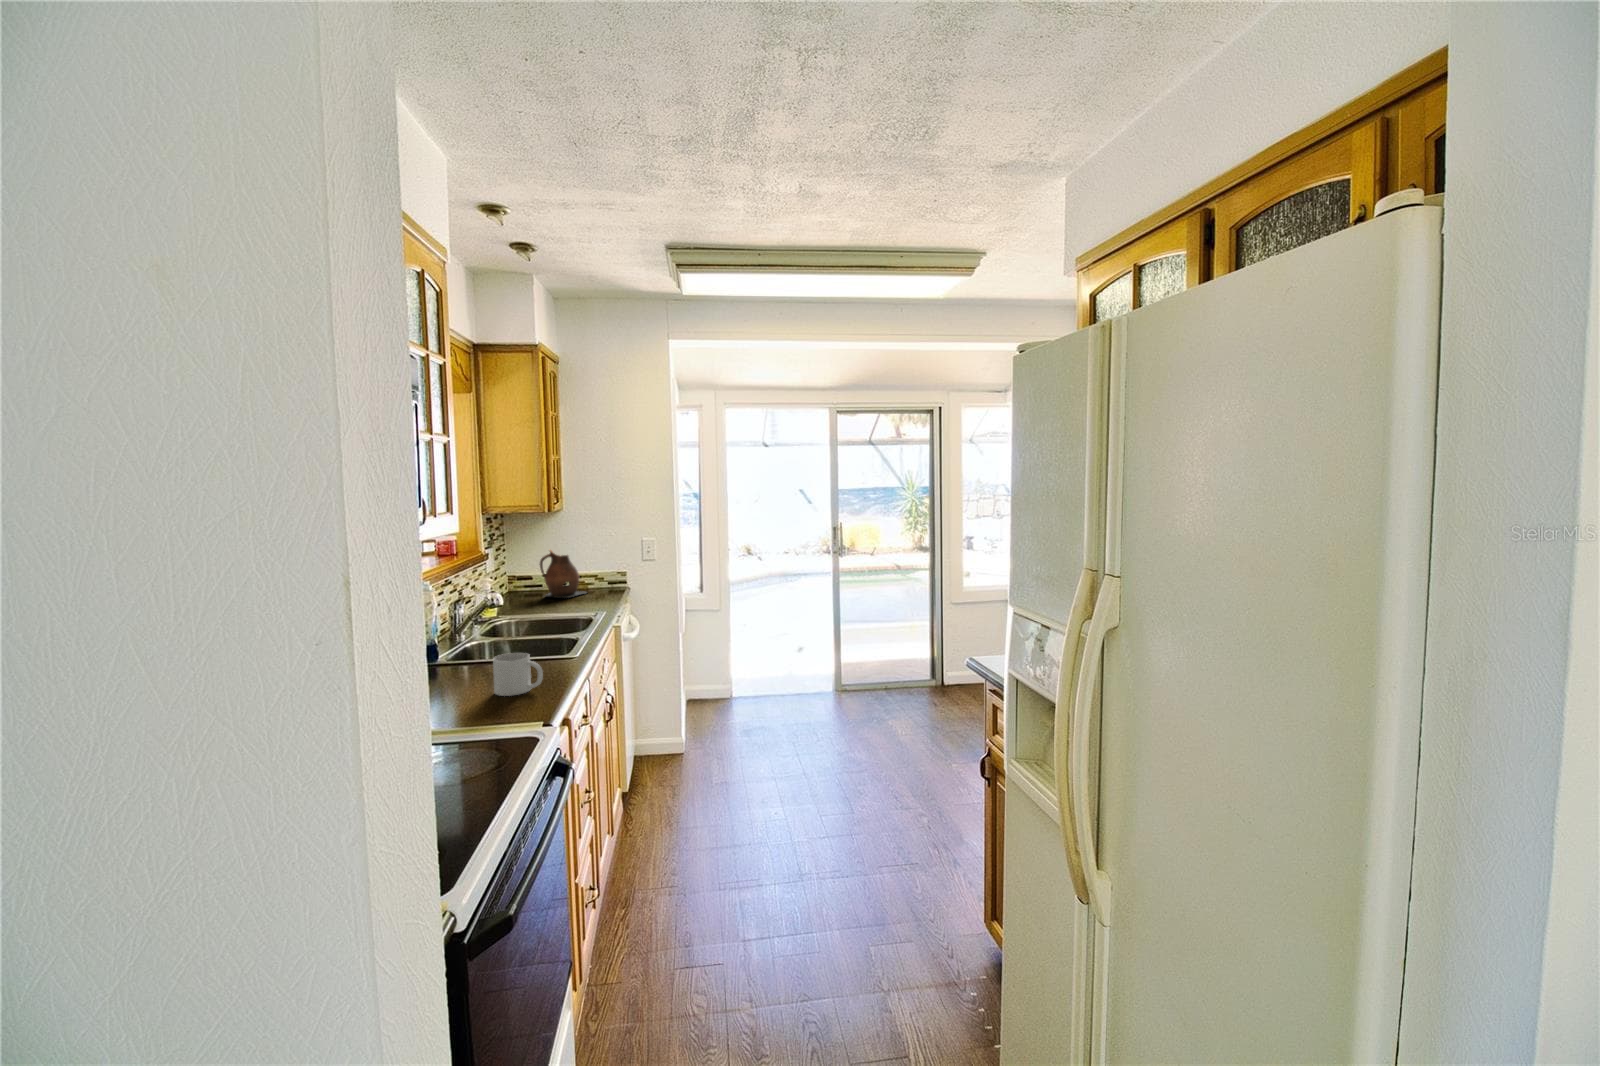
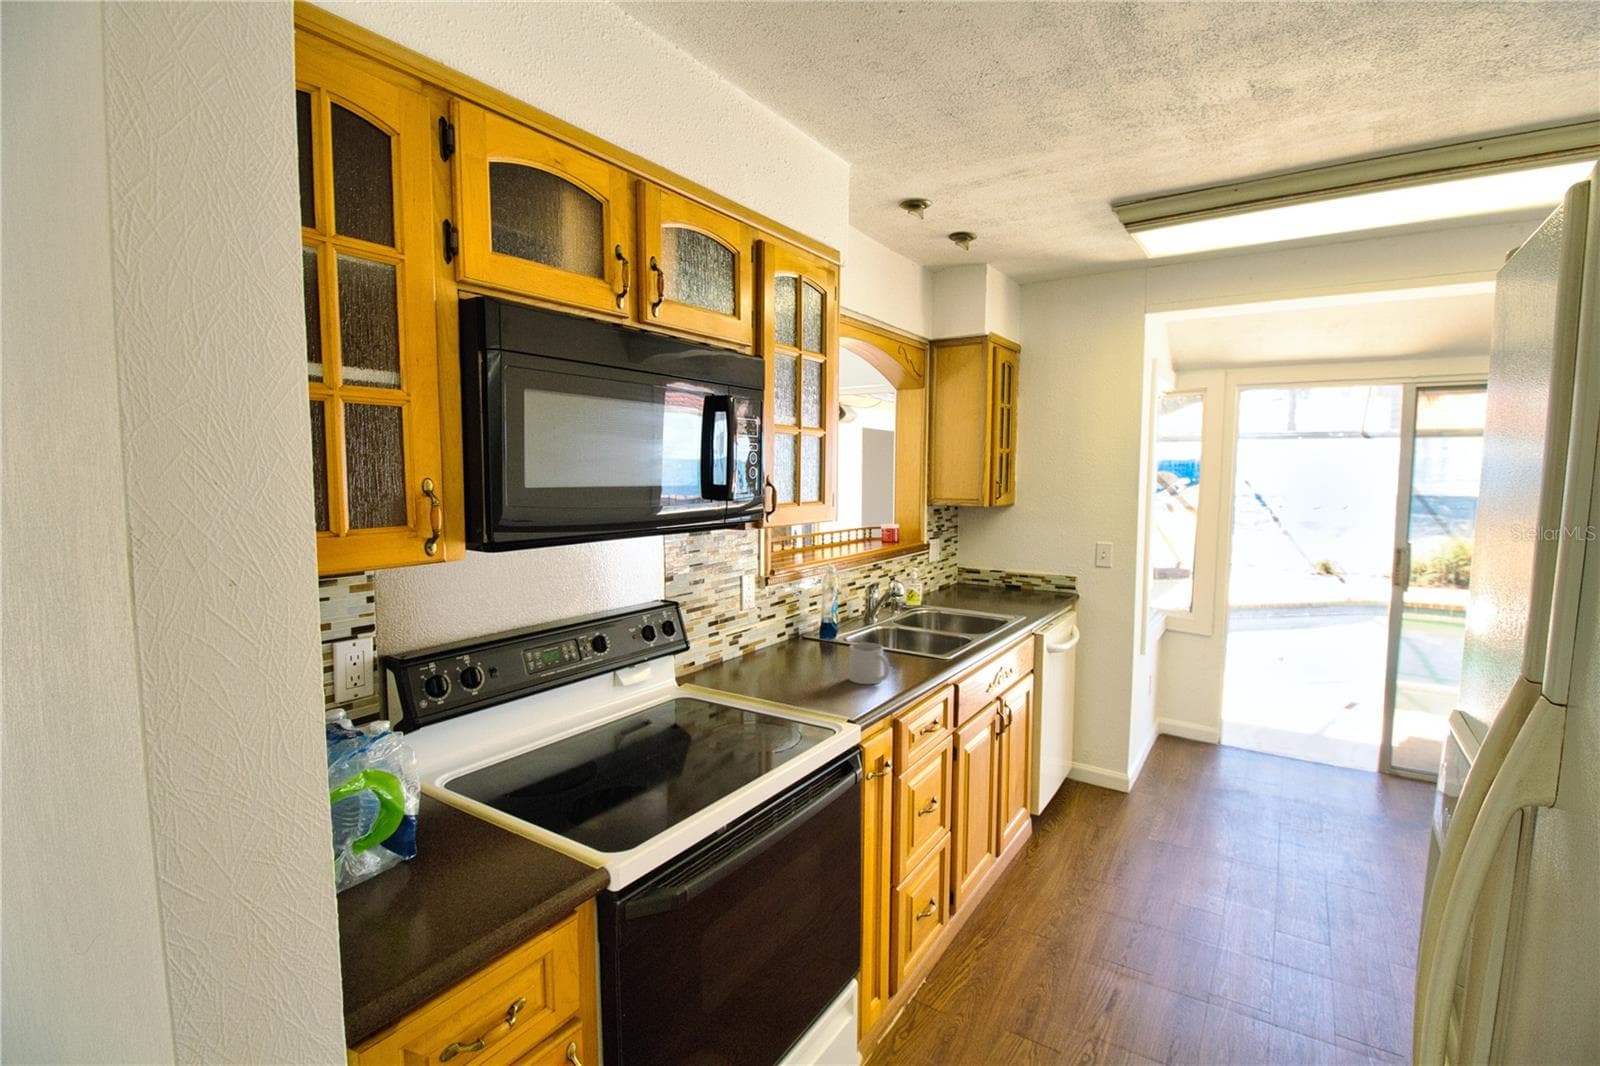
ceramic pitcher: present [540,550,585,598] -> none [985,545,1032,597]

